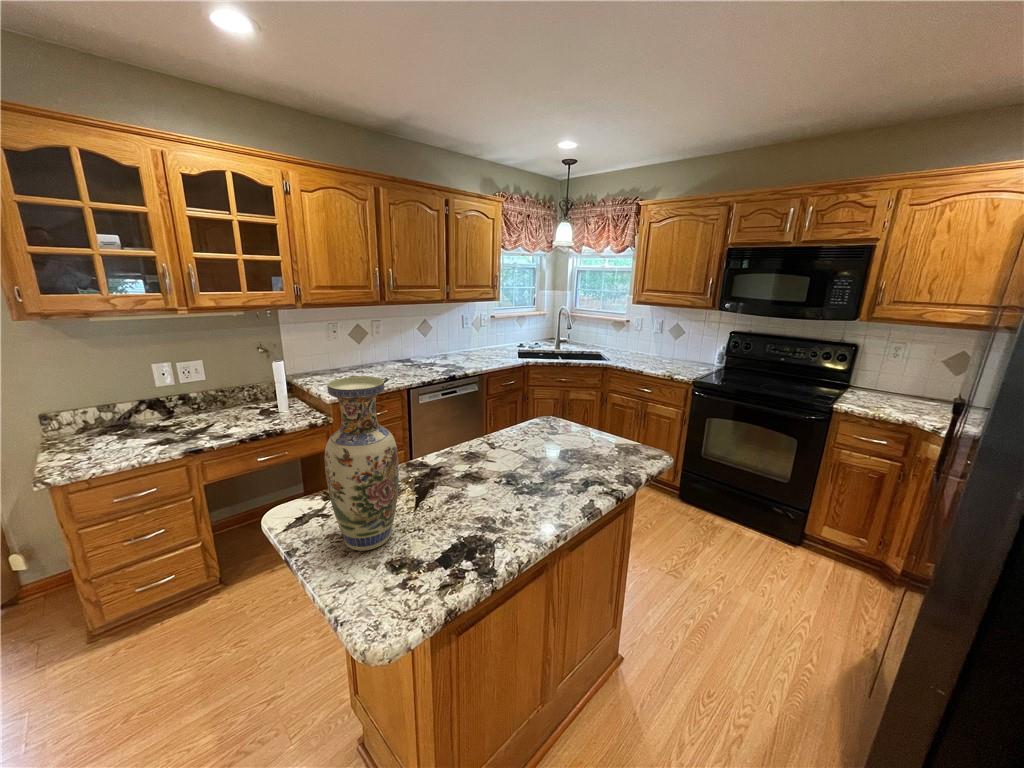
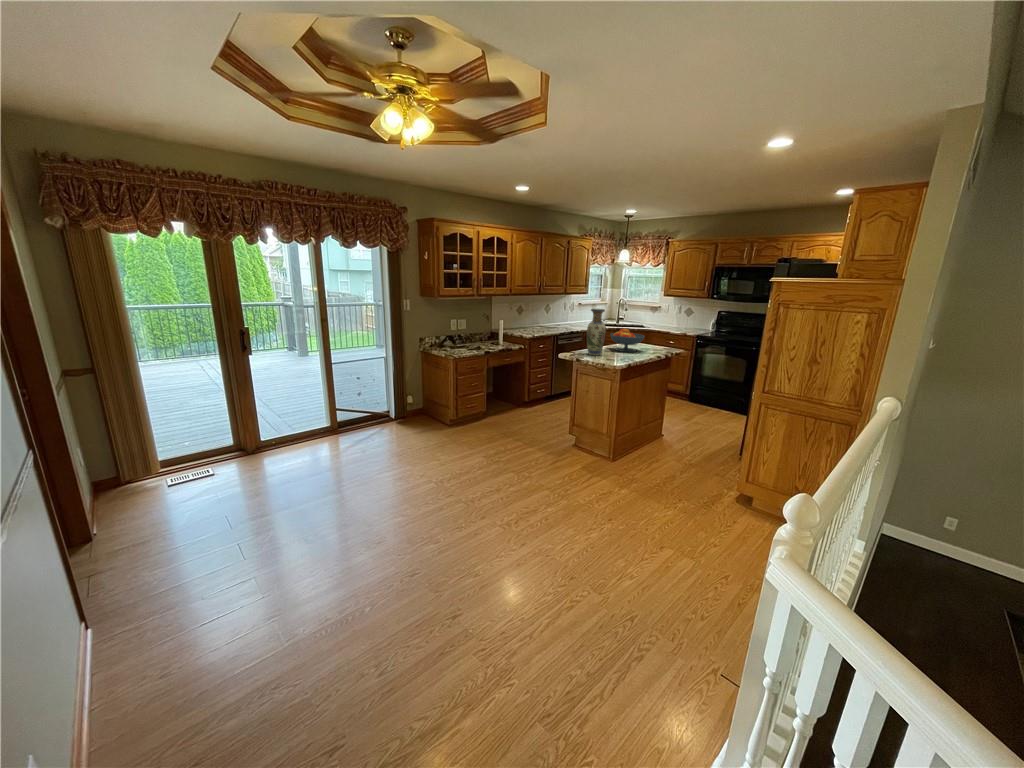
fruit bowl: none [455,413,560,501] -> present [610,329,644,352]

